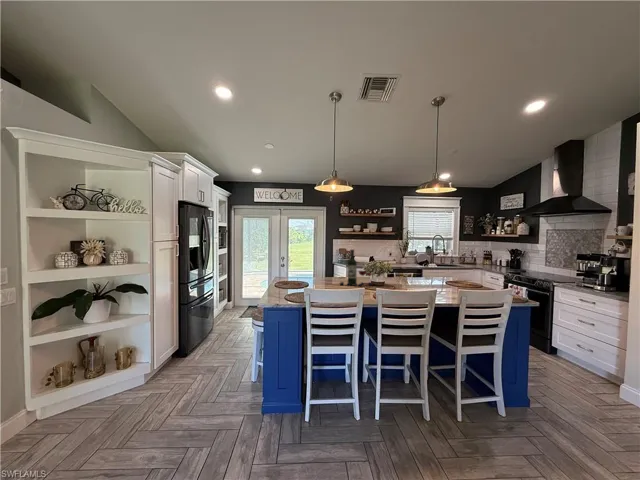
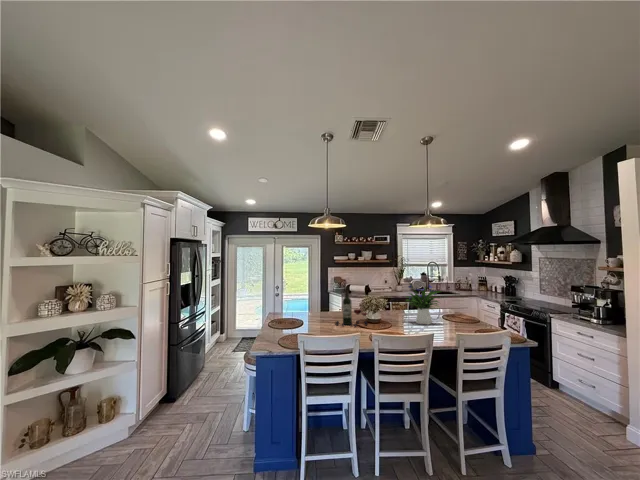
flower arrangement: none [406,246,447,287] -> present [407,284,441,324]

